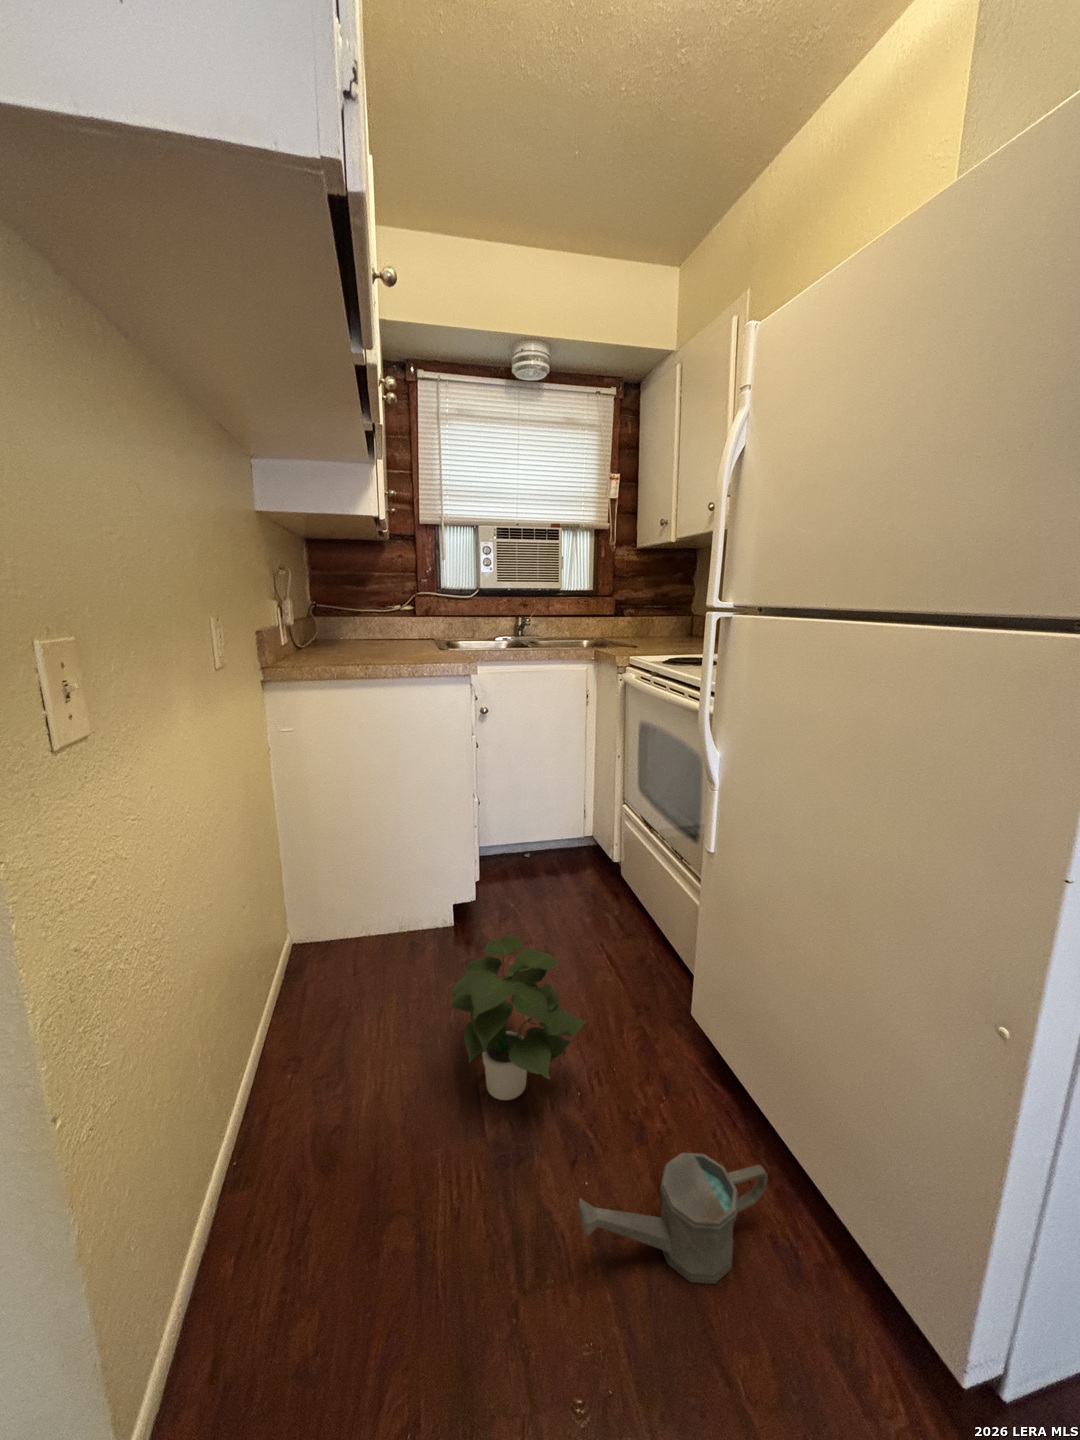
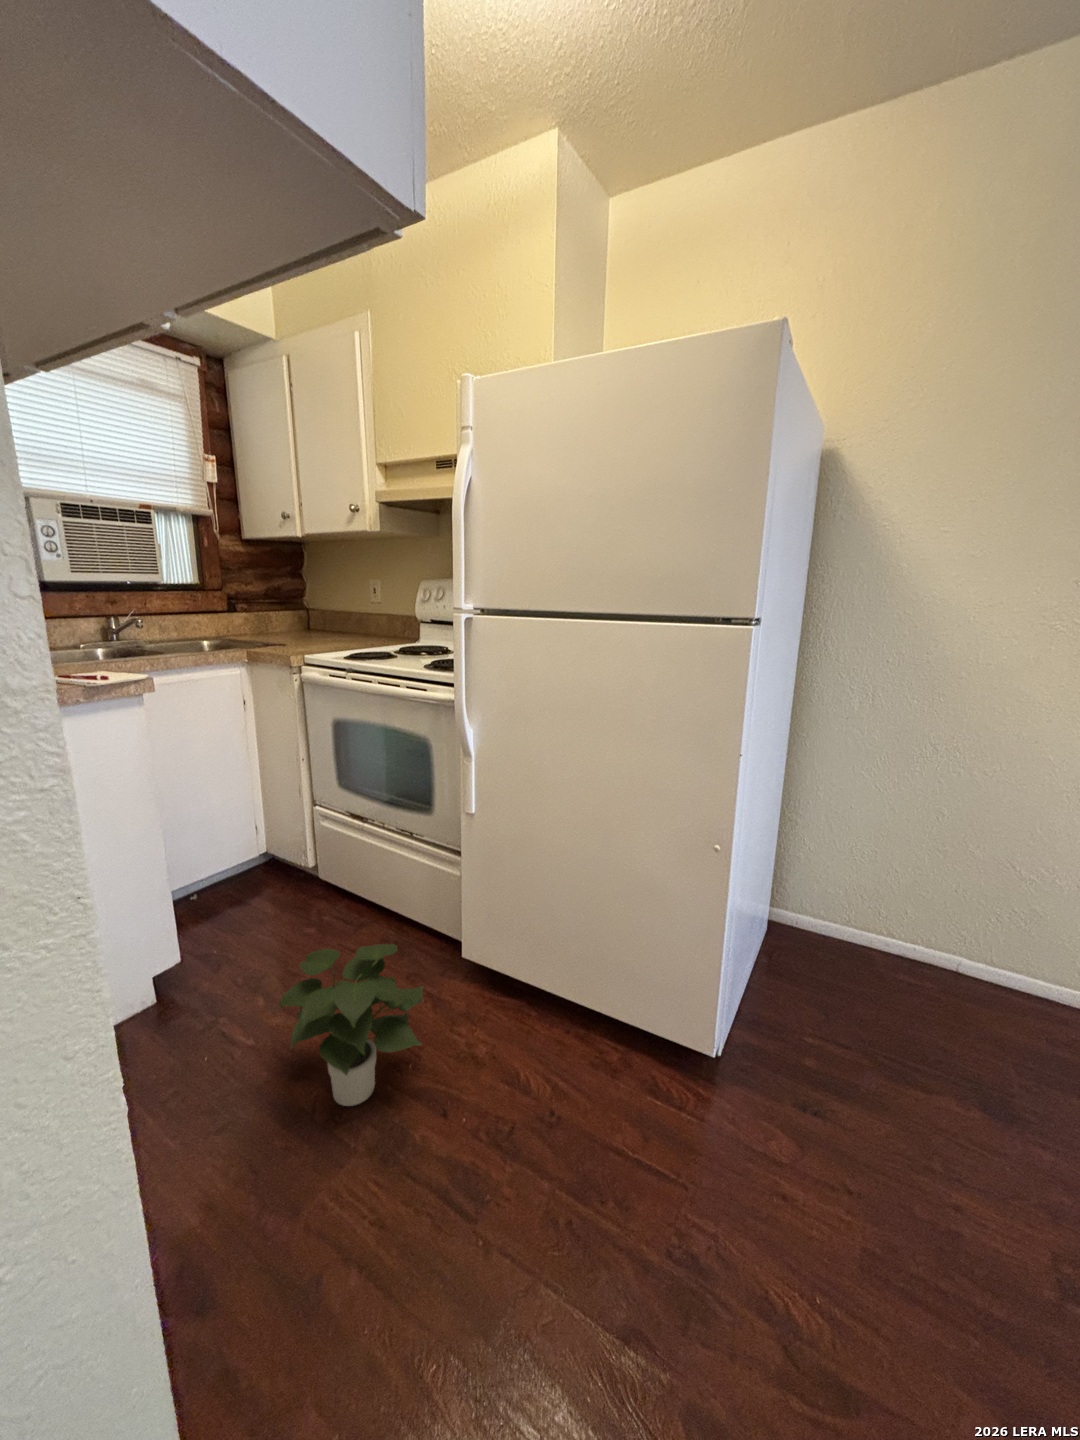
watering can: present [578,1153,768,1284] -> none [508,1007,592,1118]

